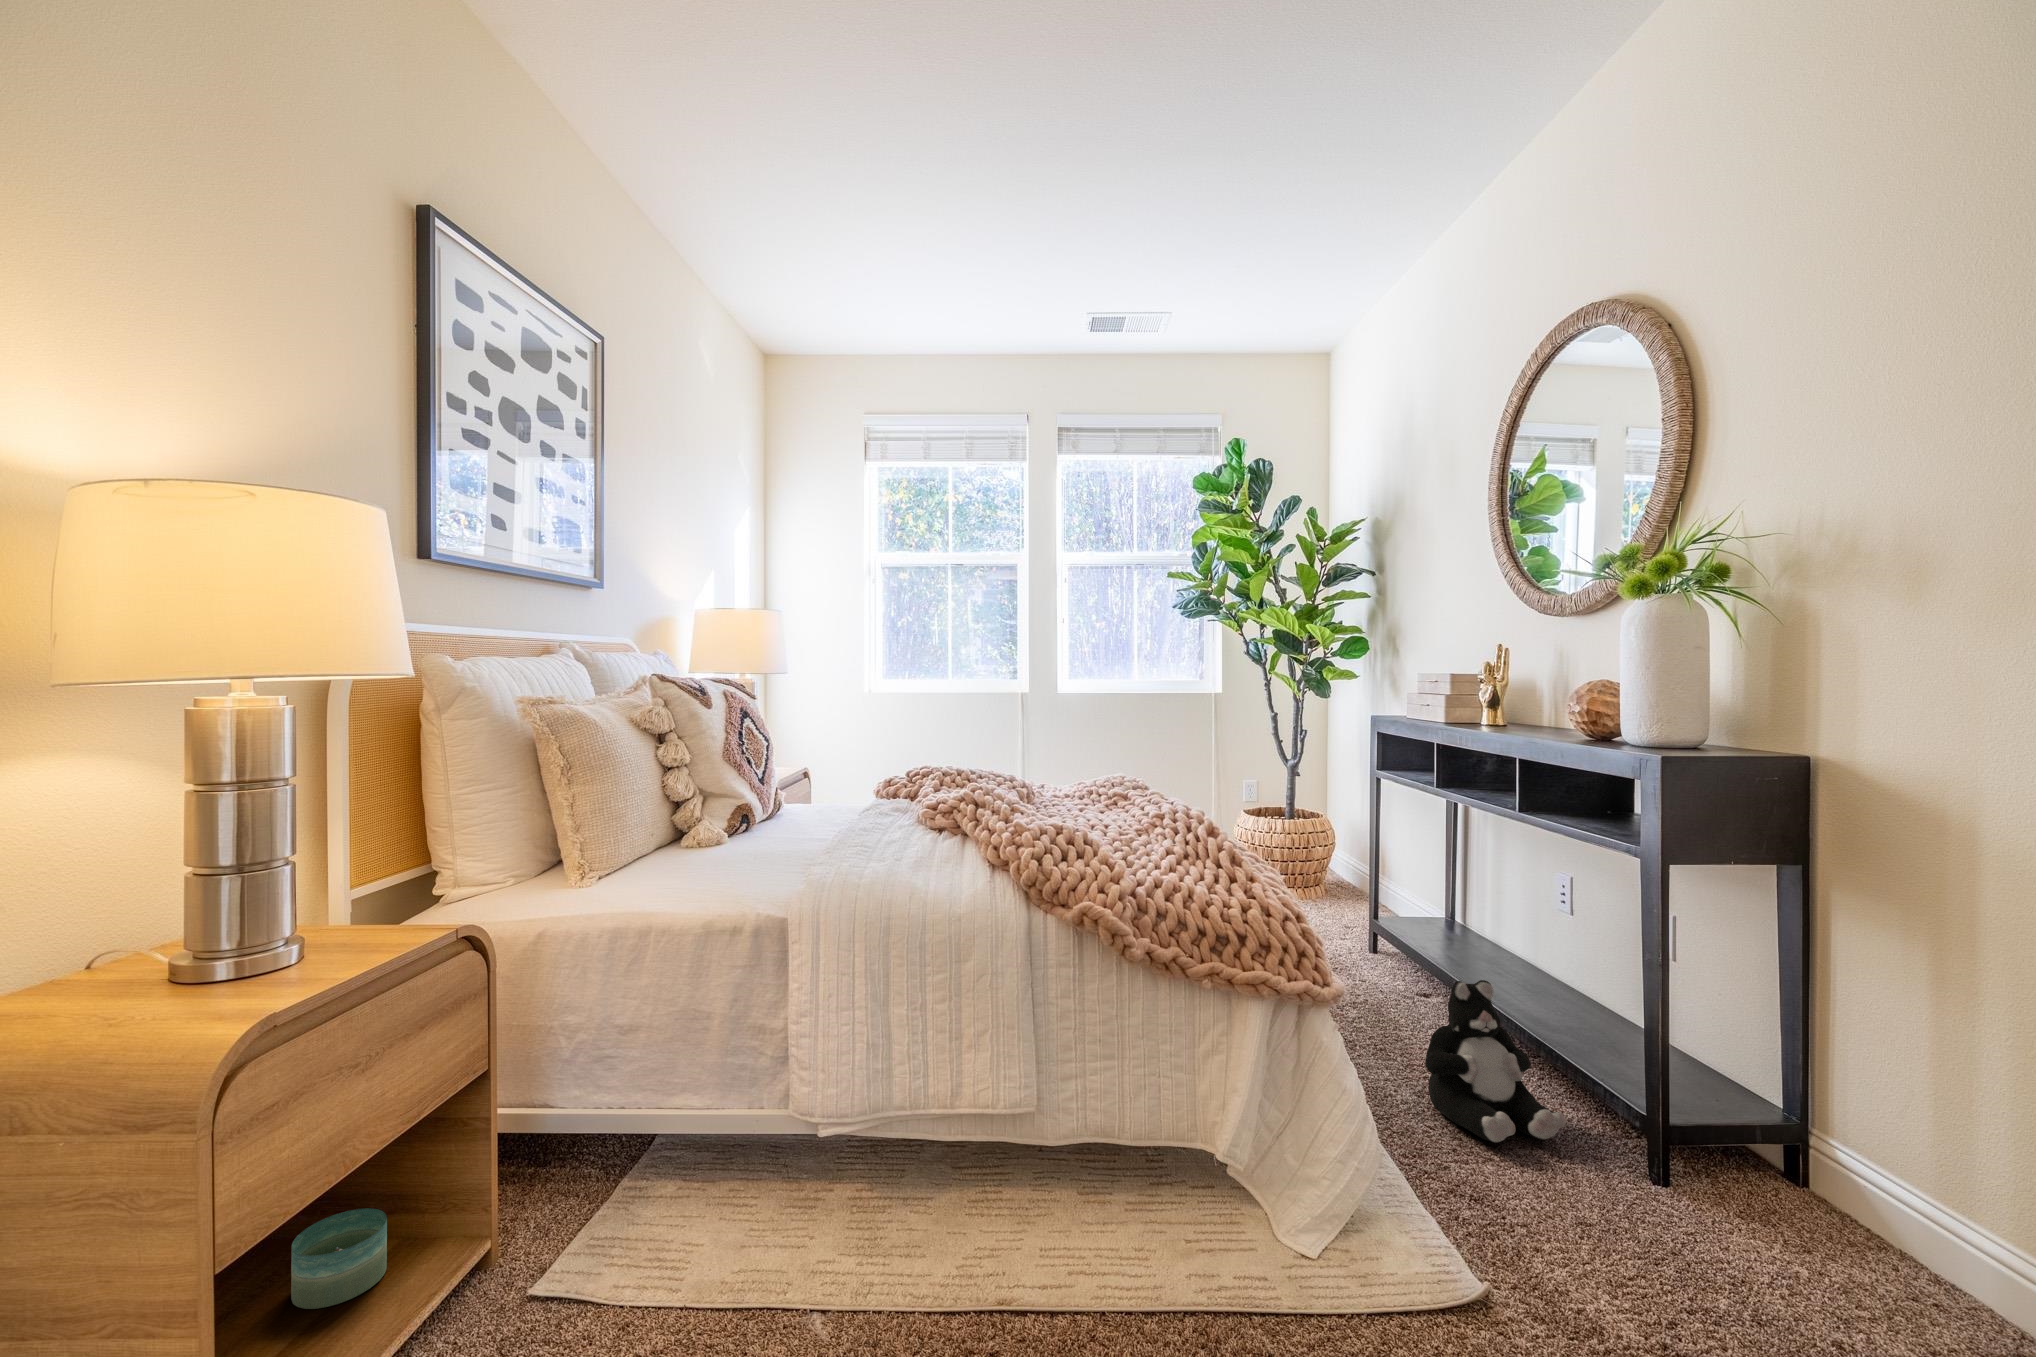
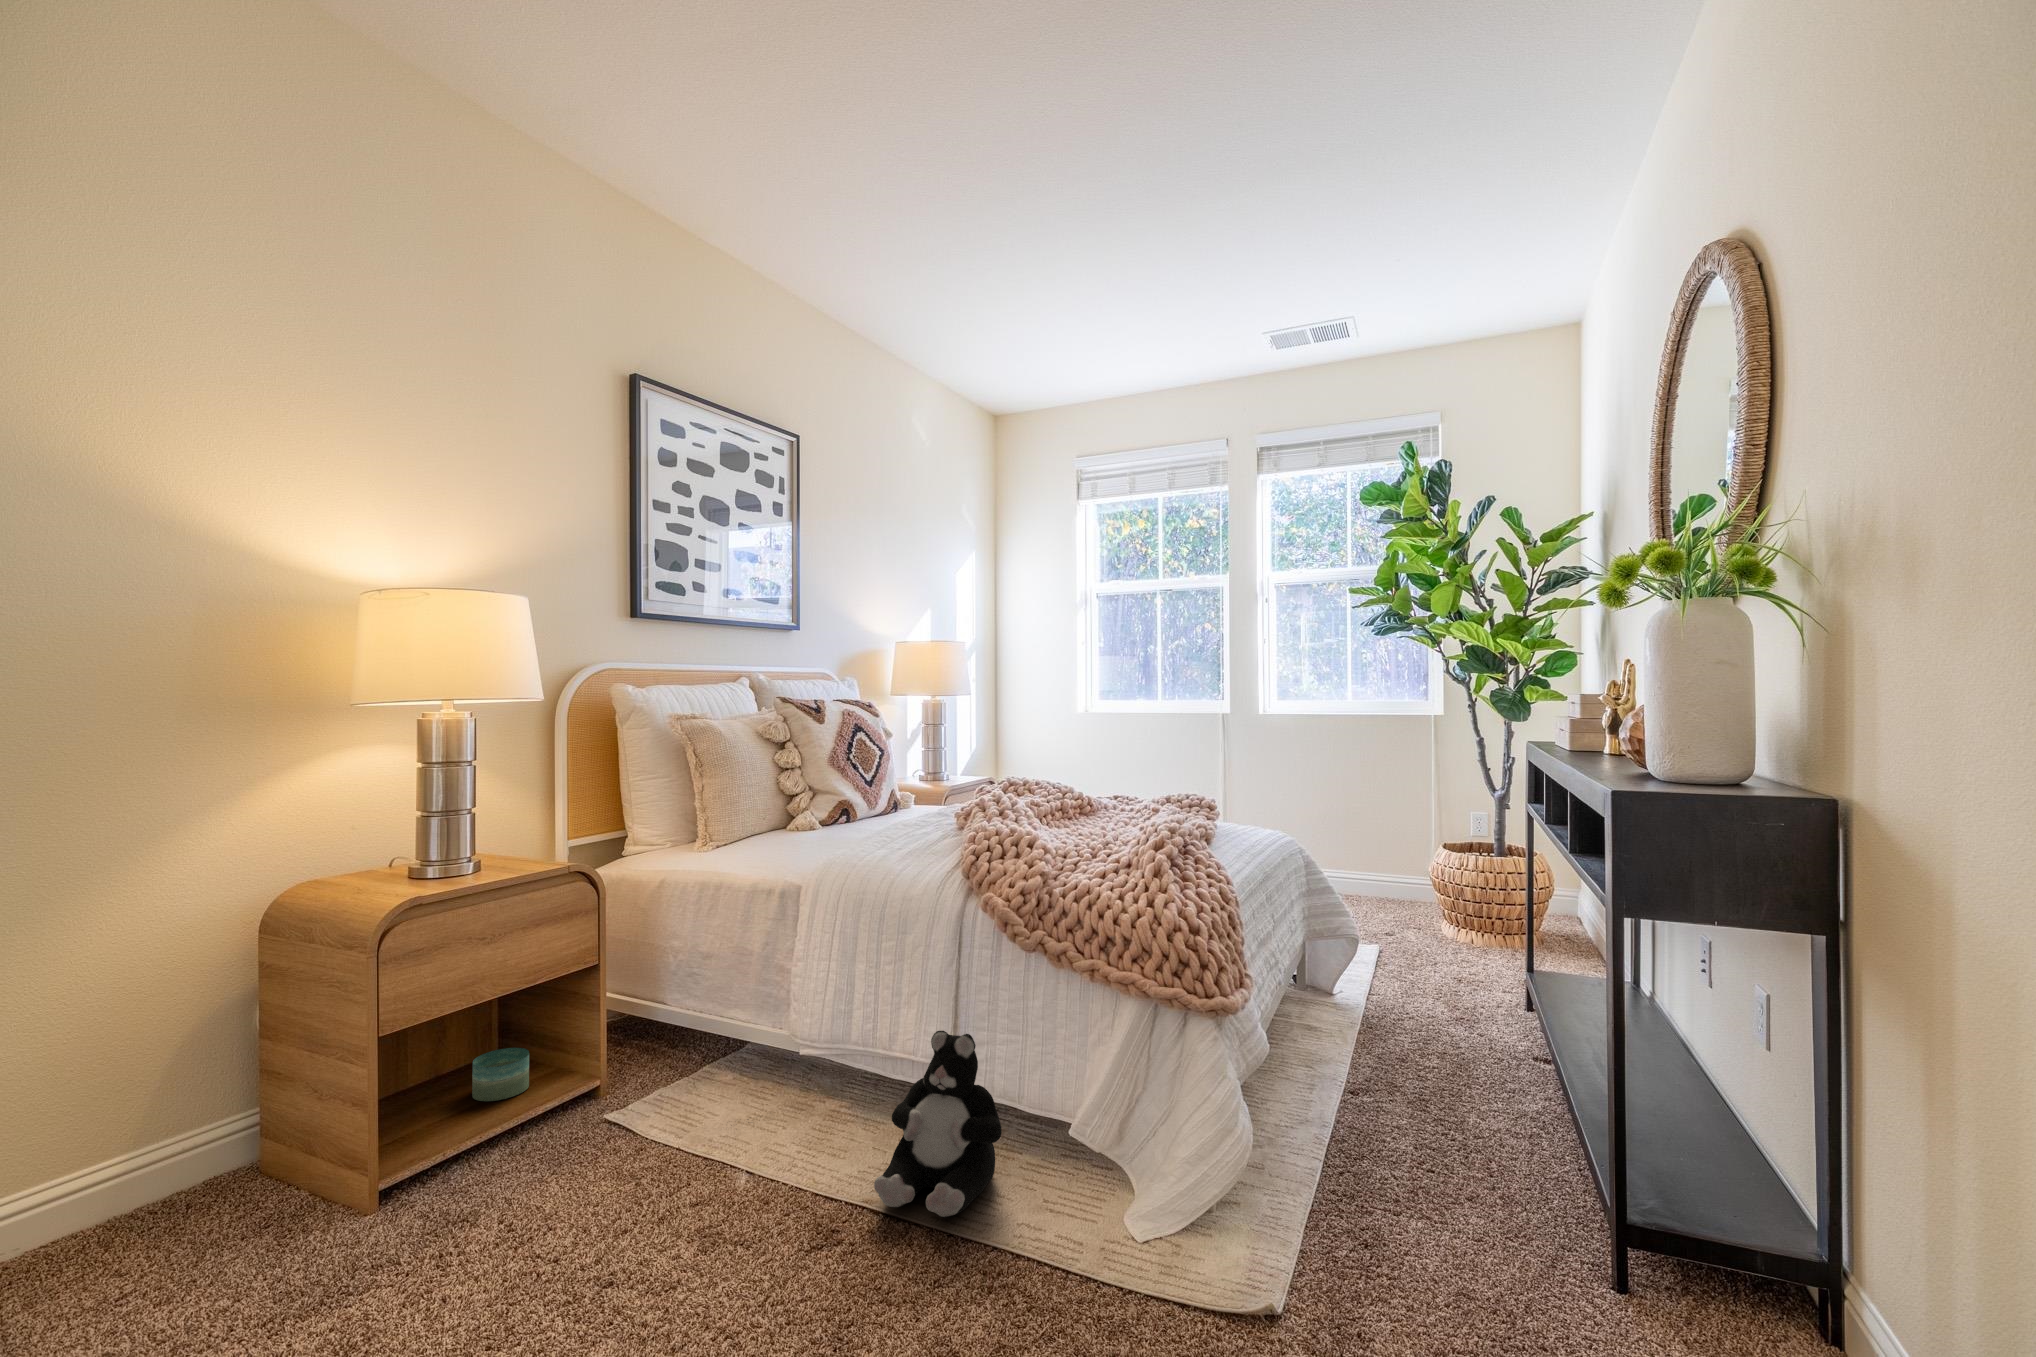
plush toy: present [1425,980,1566,1142] -> present [874,1031,1002,1217]

